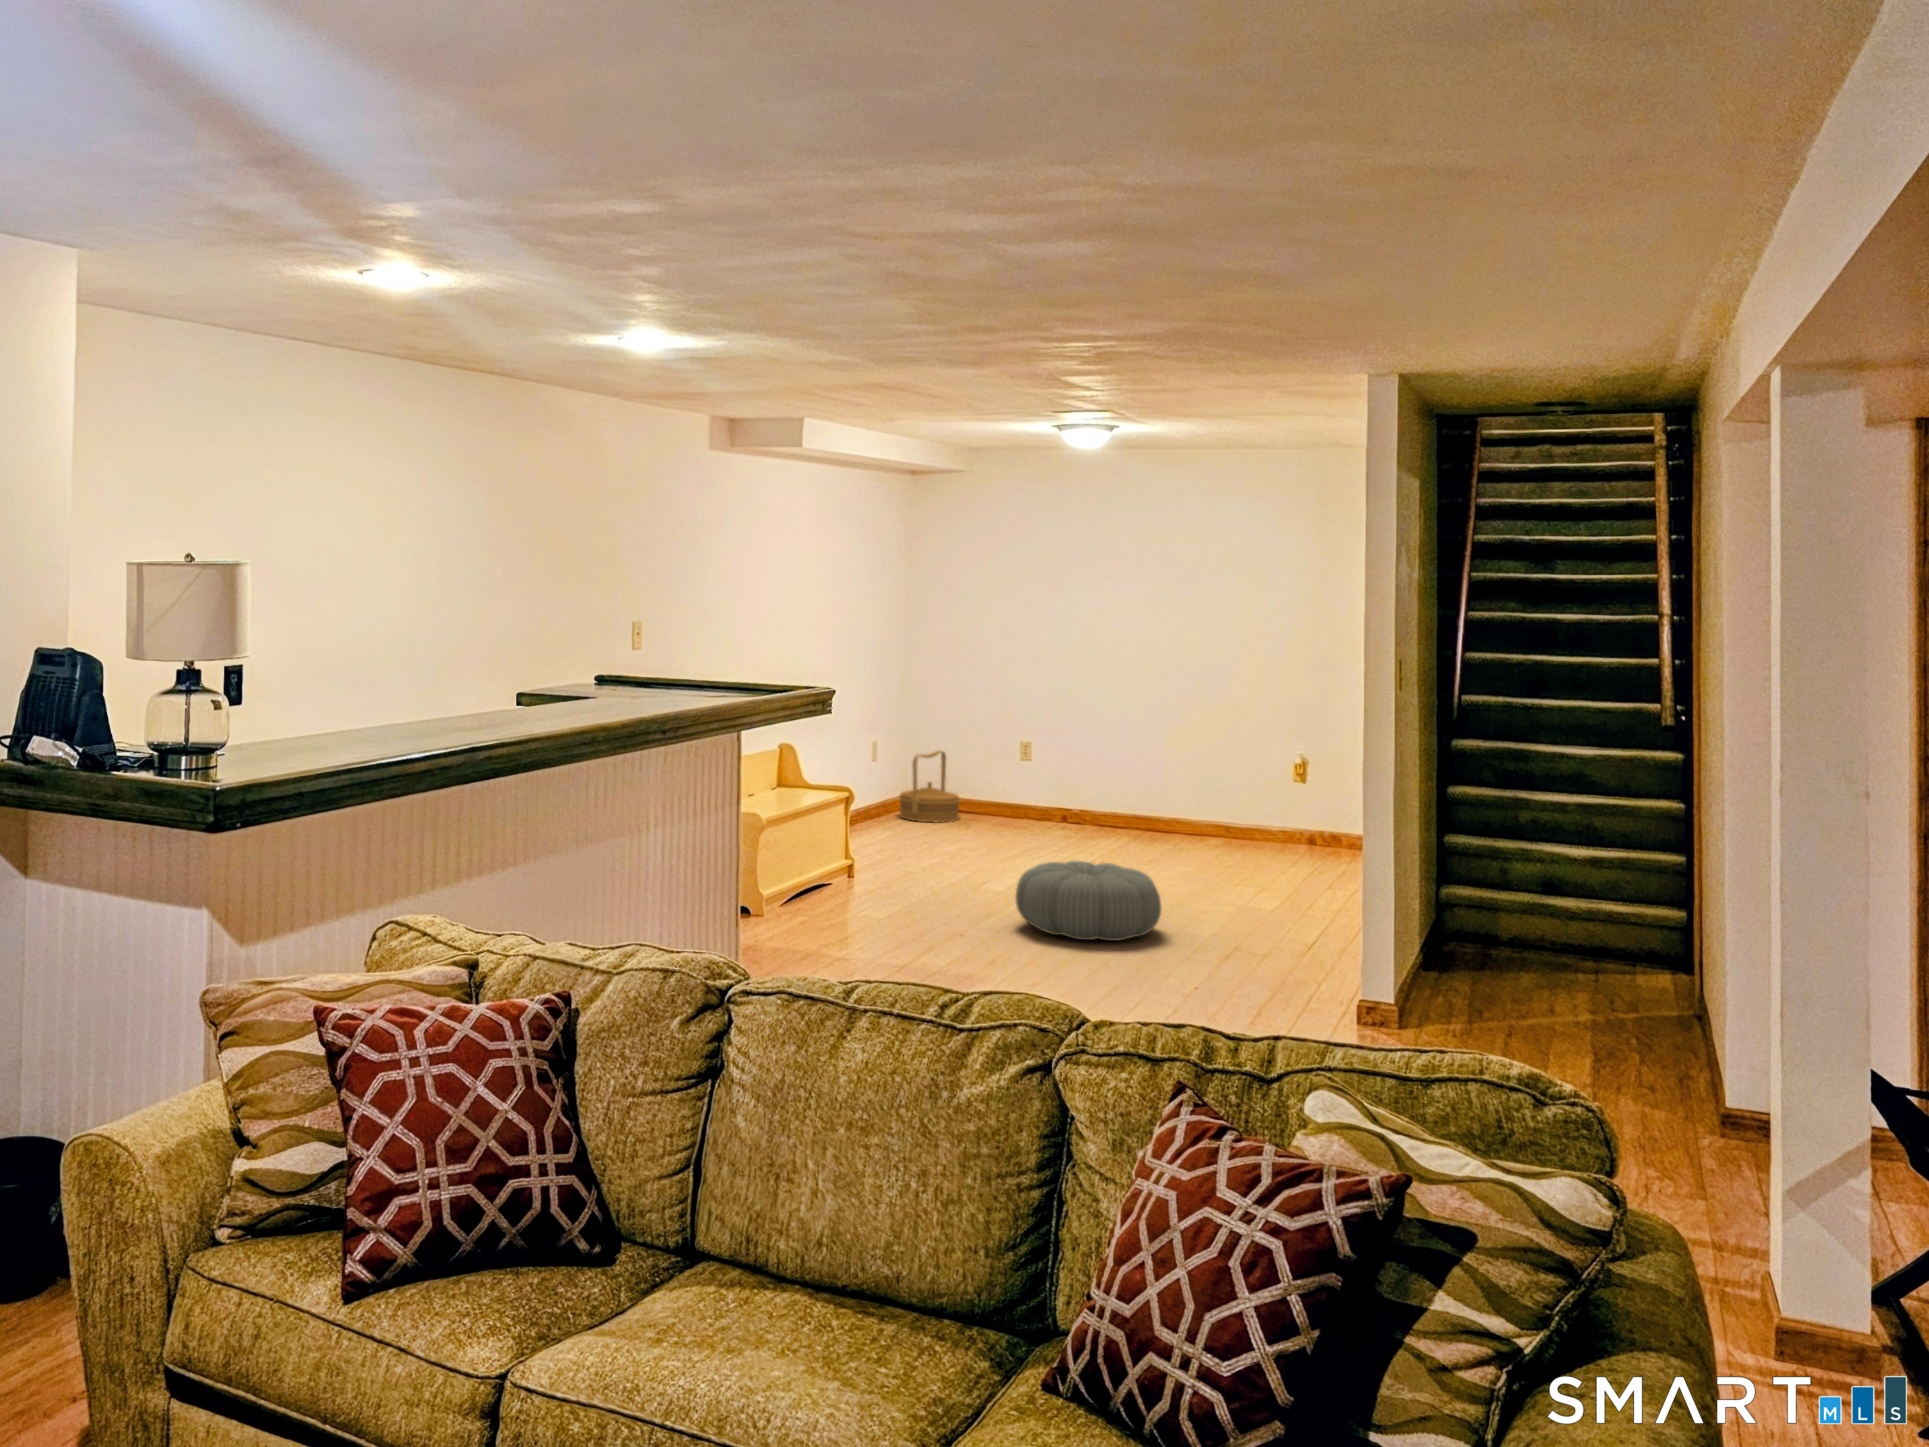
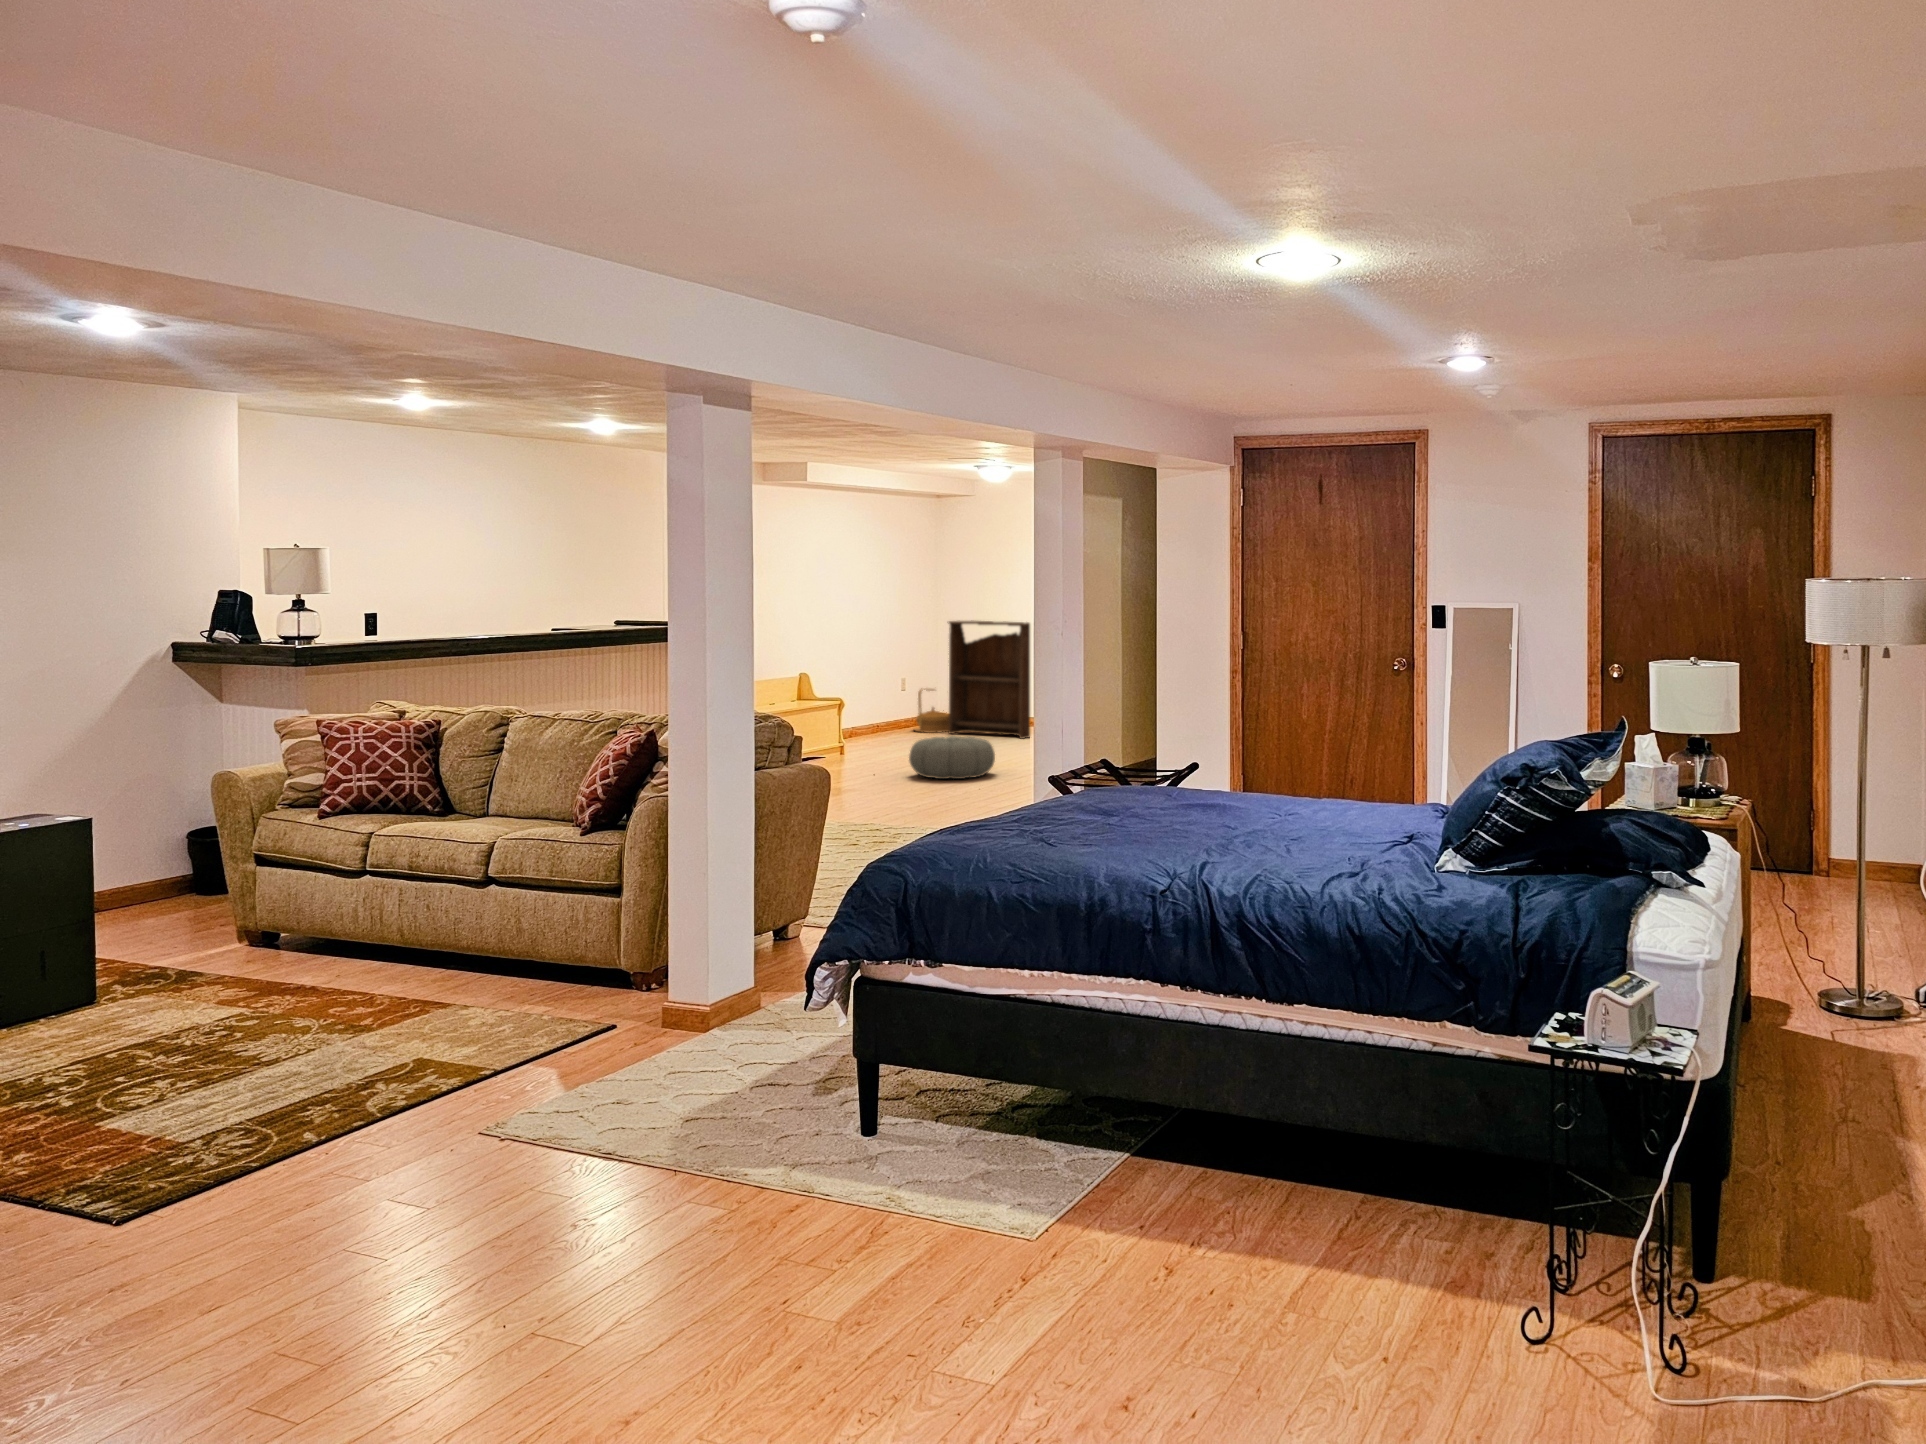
bookshelf: none [964,653,1110,842] -> present [948,620,1030,739]

